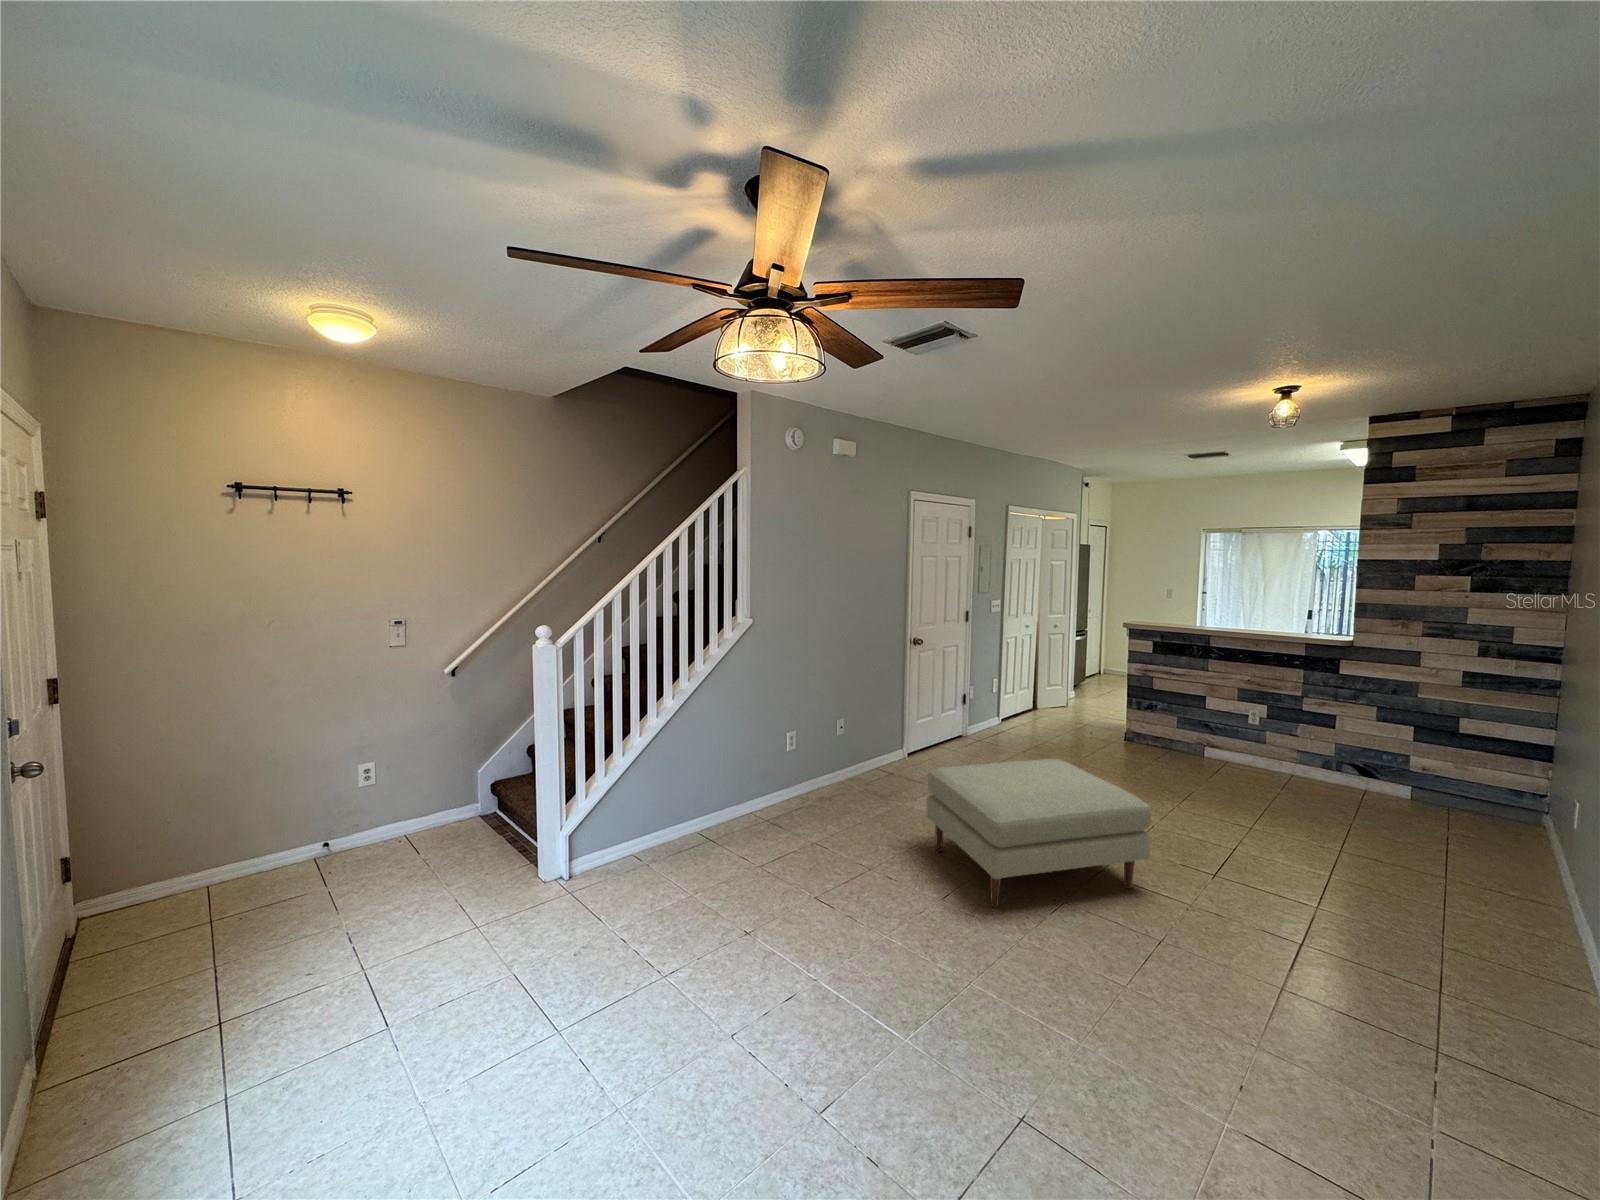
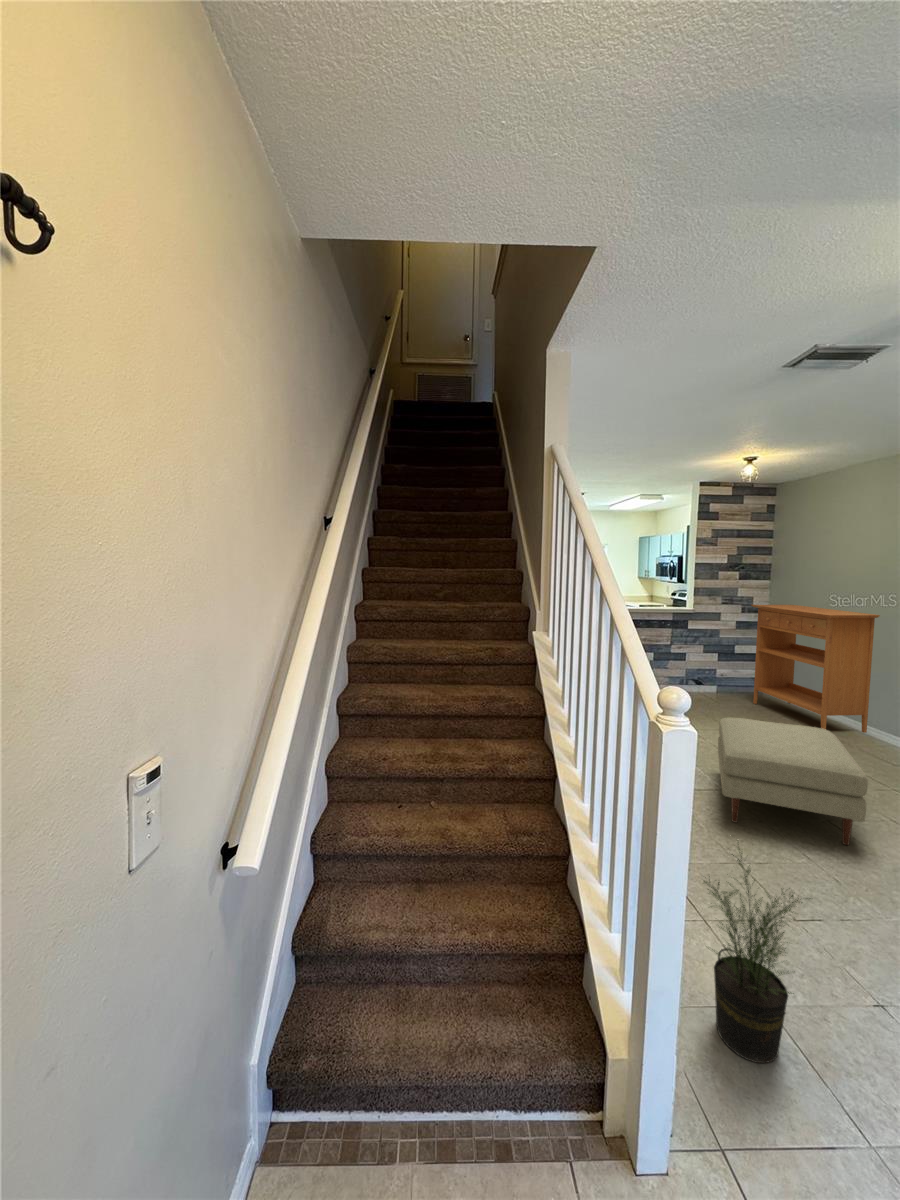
console table: none [1426,637,1588,918] -> present [751,605,880,733]
potted plant: none [584,752,670,891] -> present [704,844,811,1063]

